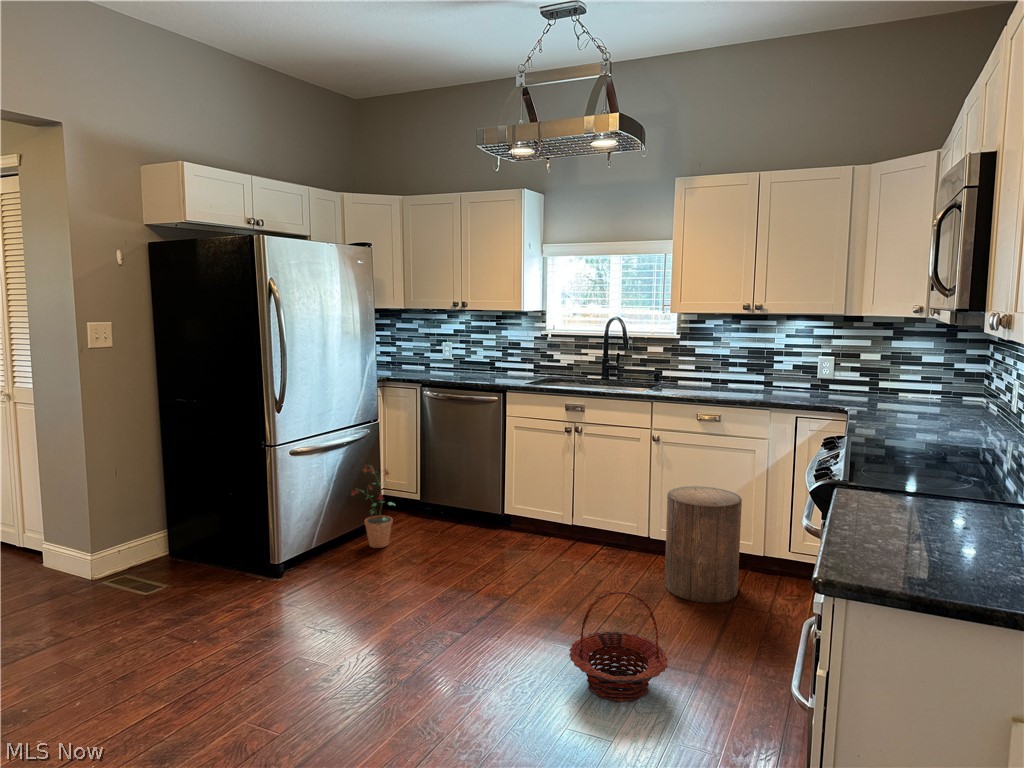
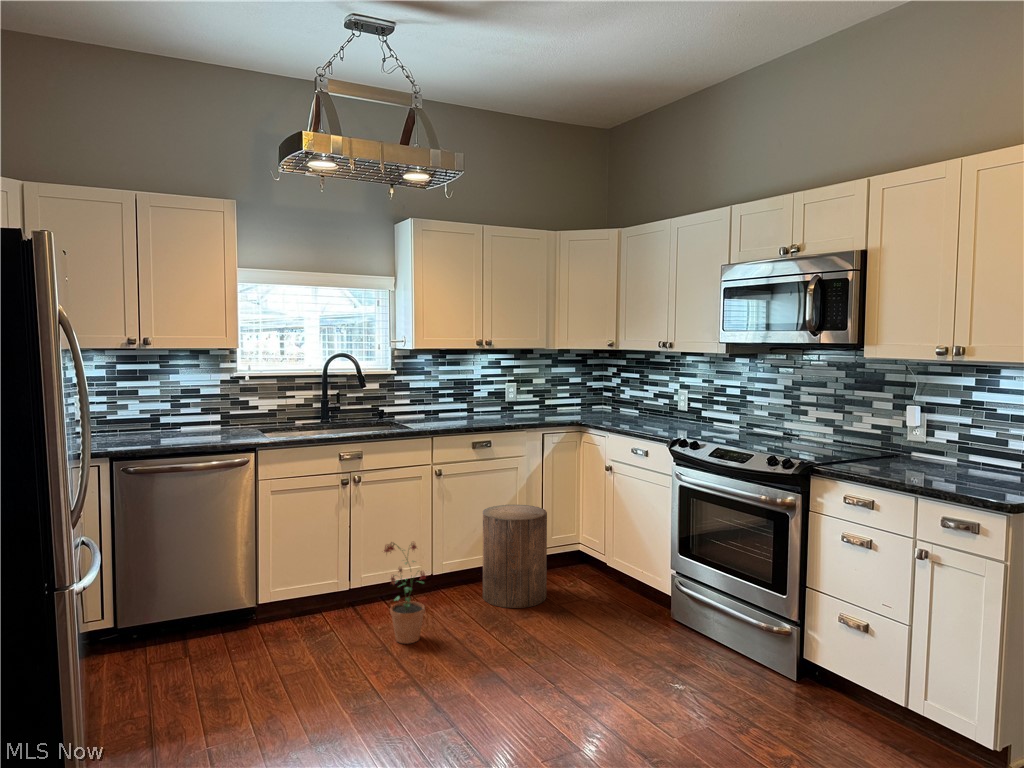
potted plant: present [352,466,395,548] -> present [384,542,426,644]
basket: present [569,591,669,702] -> none [572,591,660,690]

